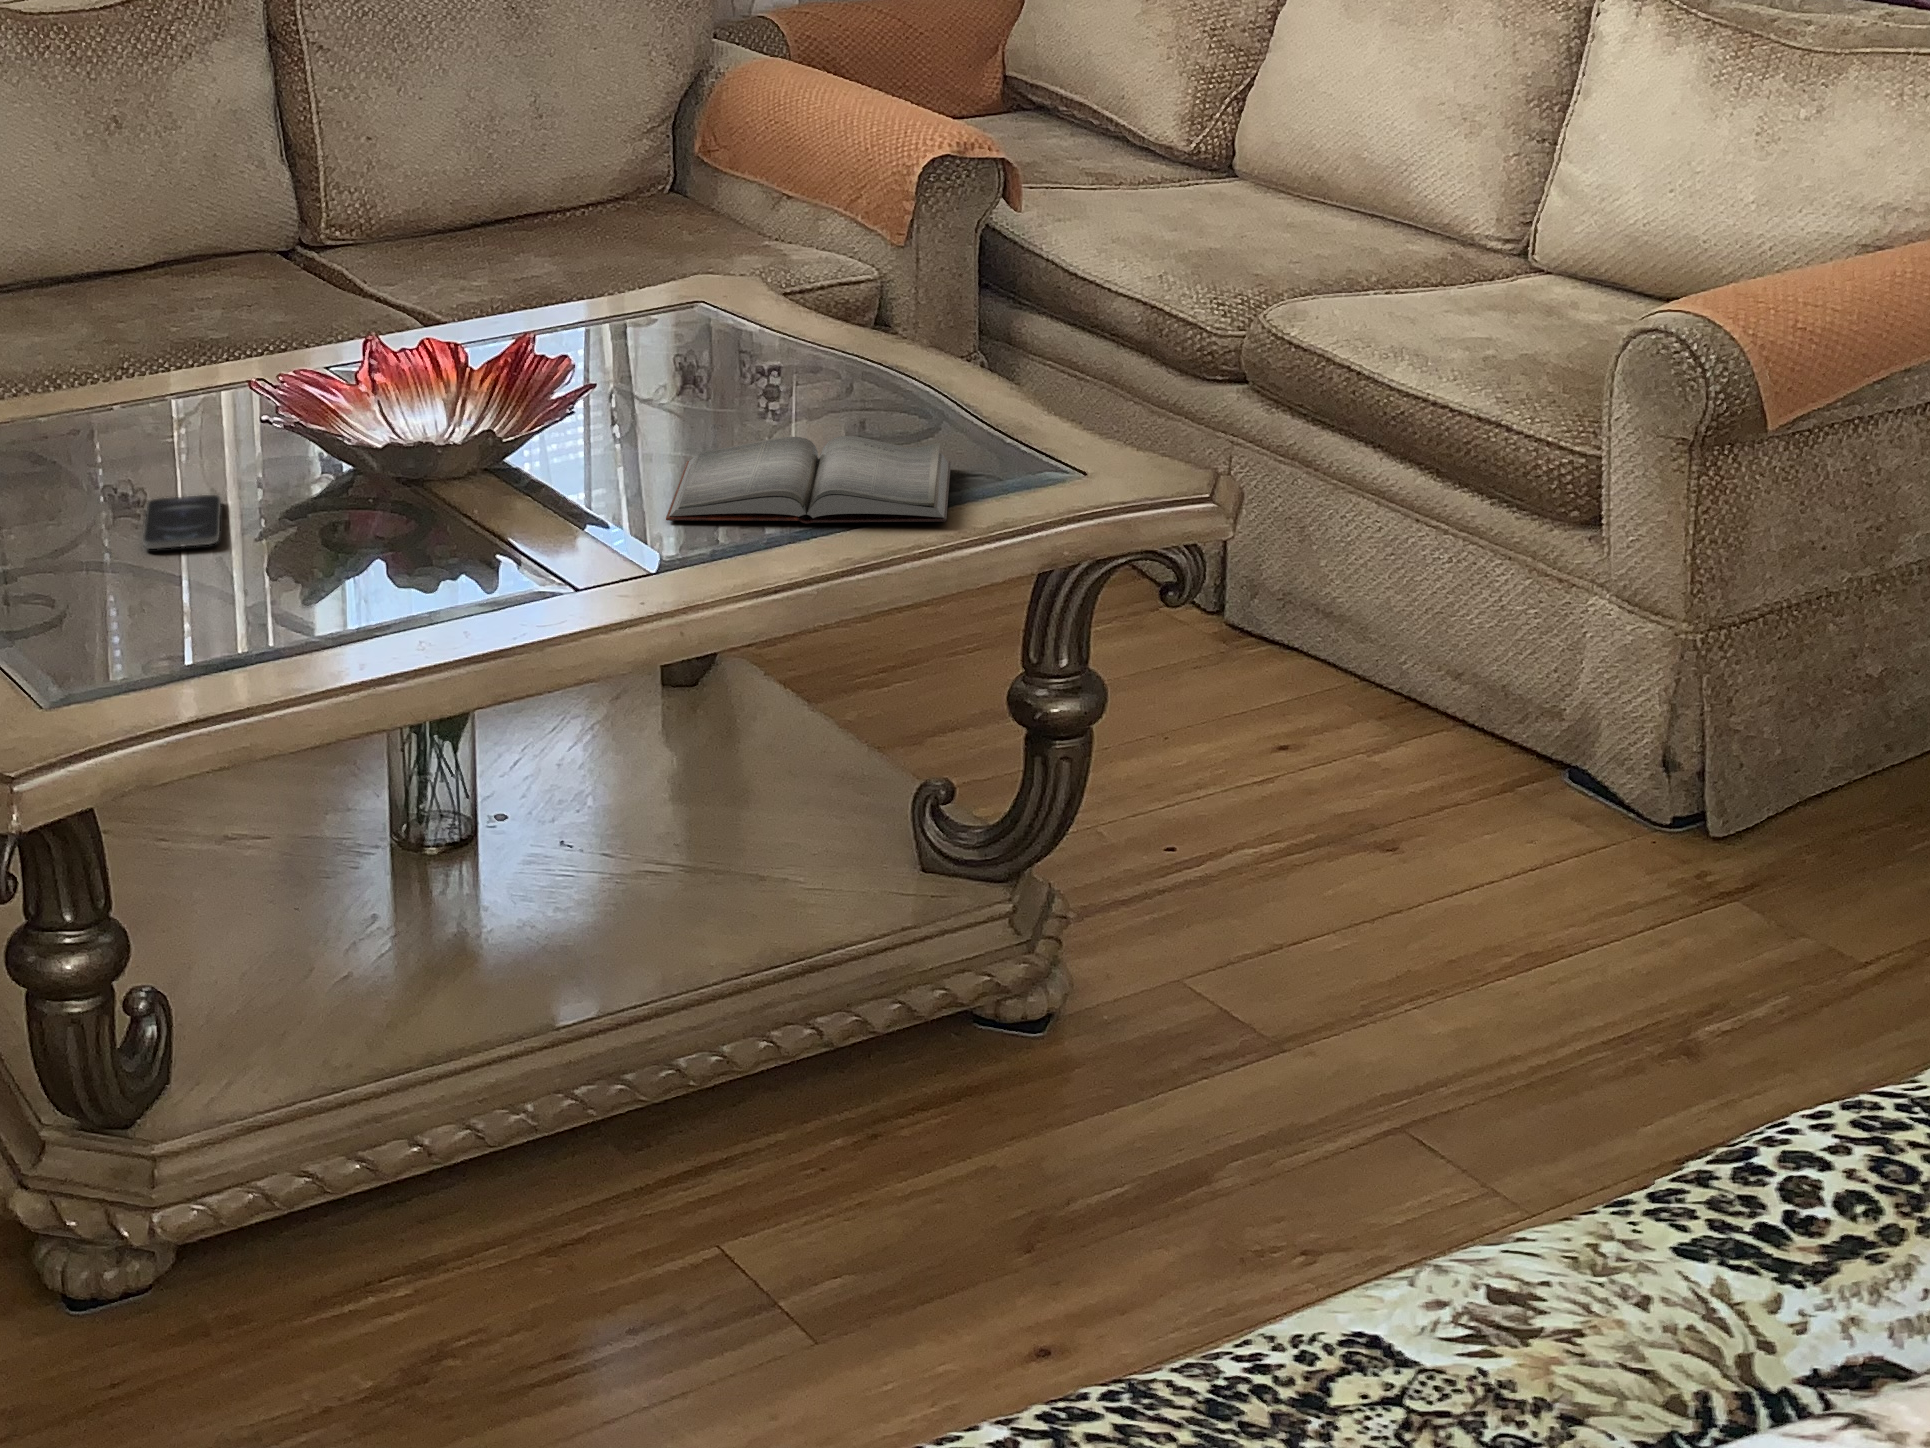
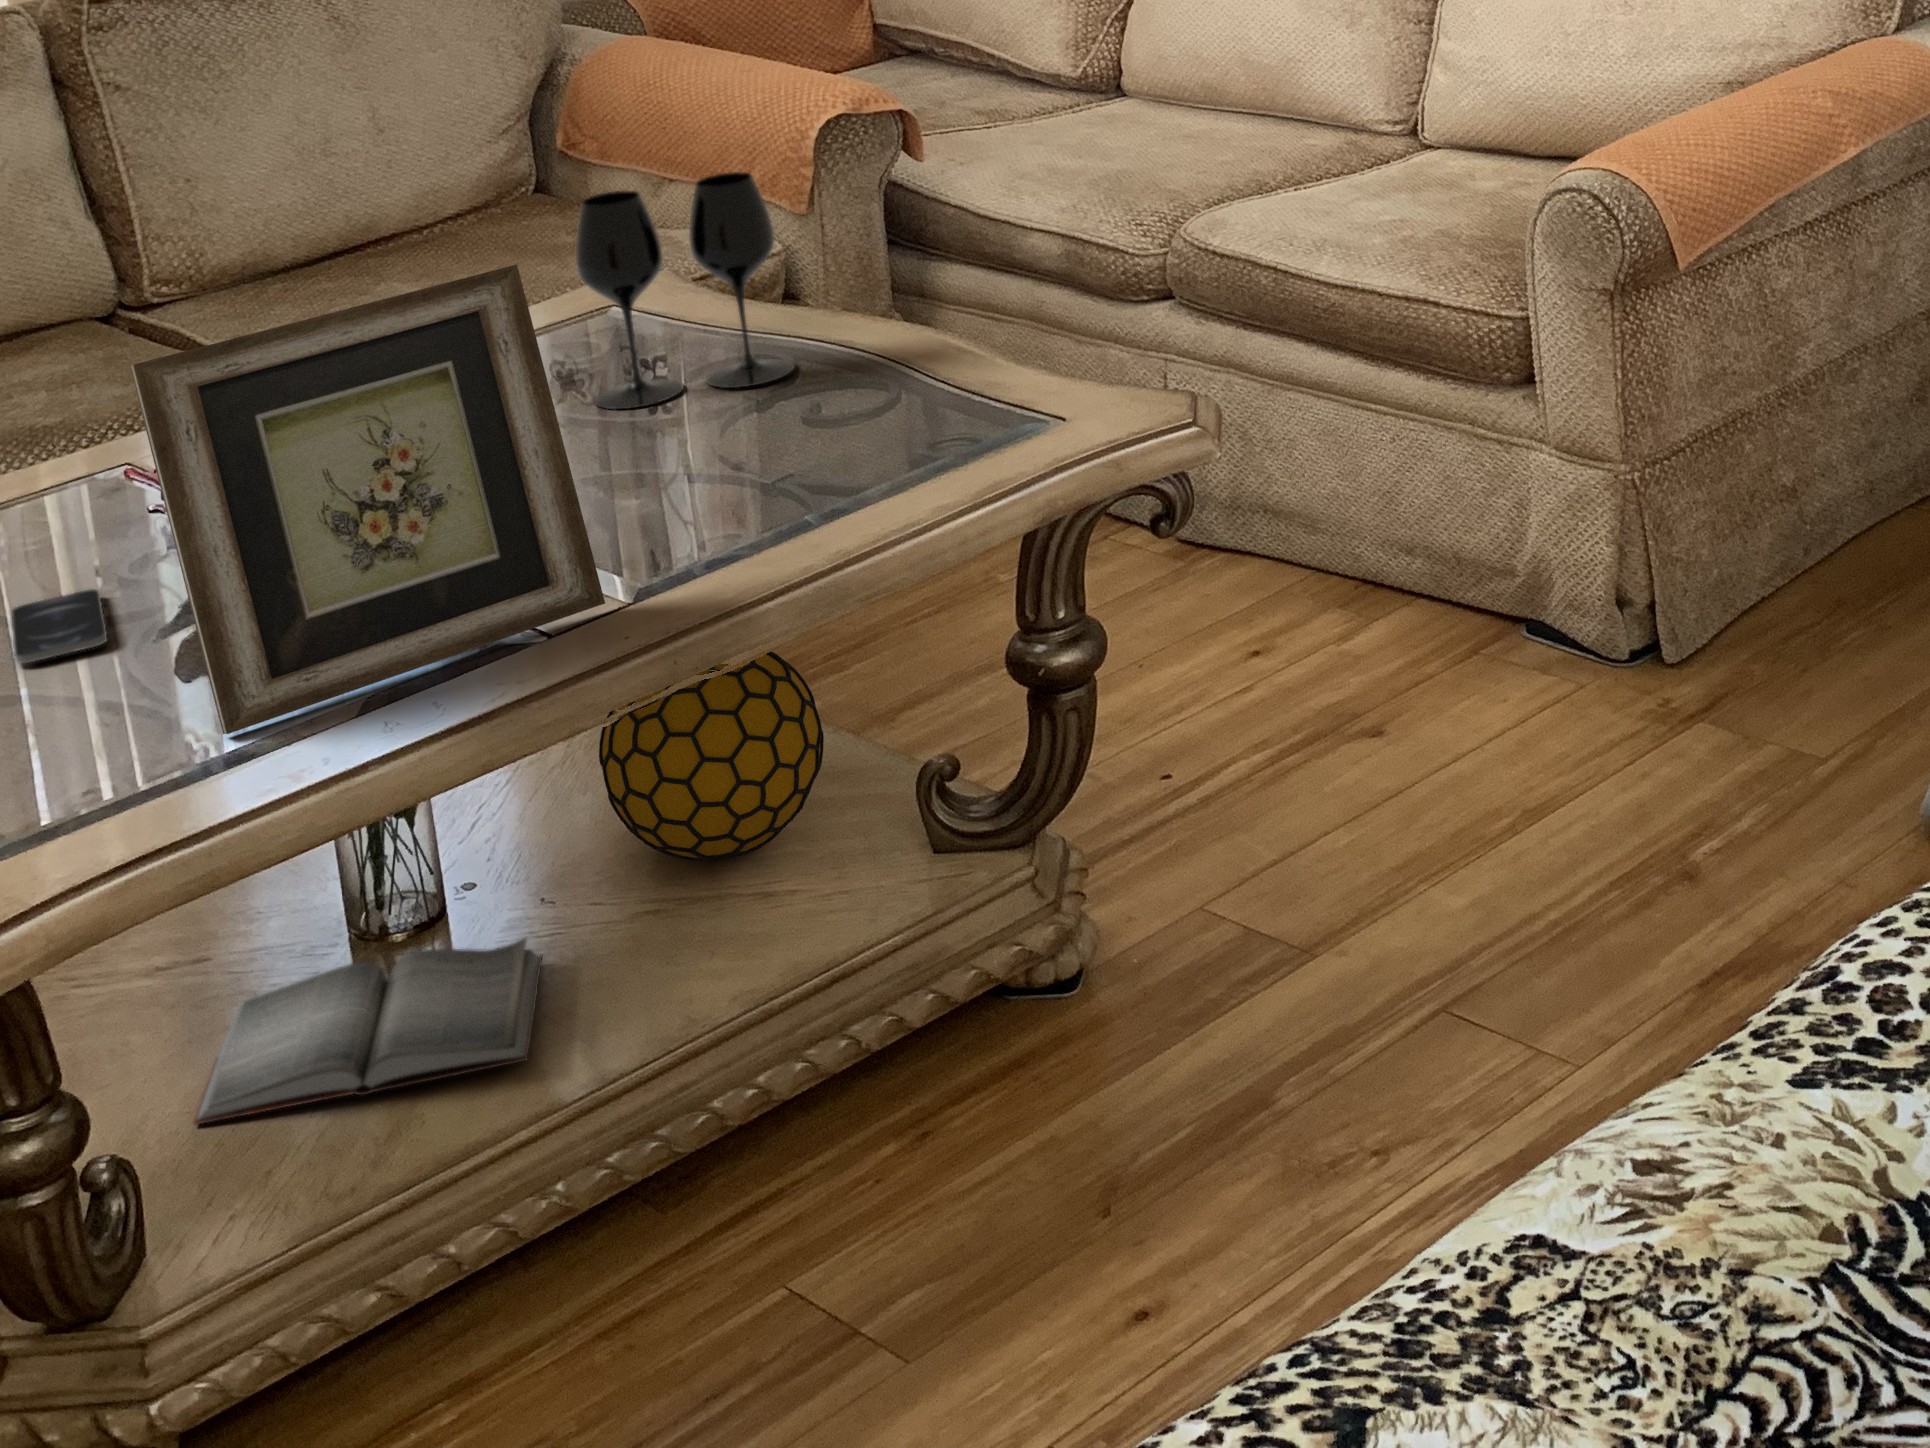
wine glass: none [669,200,858,409] -> present [576,172,794,409]
picture frame: none [257,256,639,639] -> present [130,264,605,734]
hardback book: present [666,436,951,524] -> present [193,938,542,1125]
decorative ball: none [632,635,839,848] -> present [599,652,824,861]

